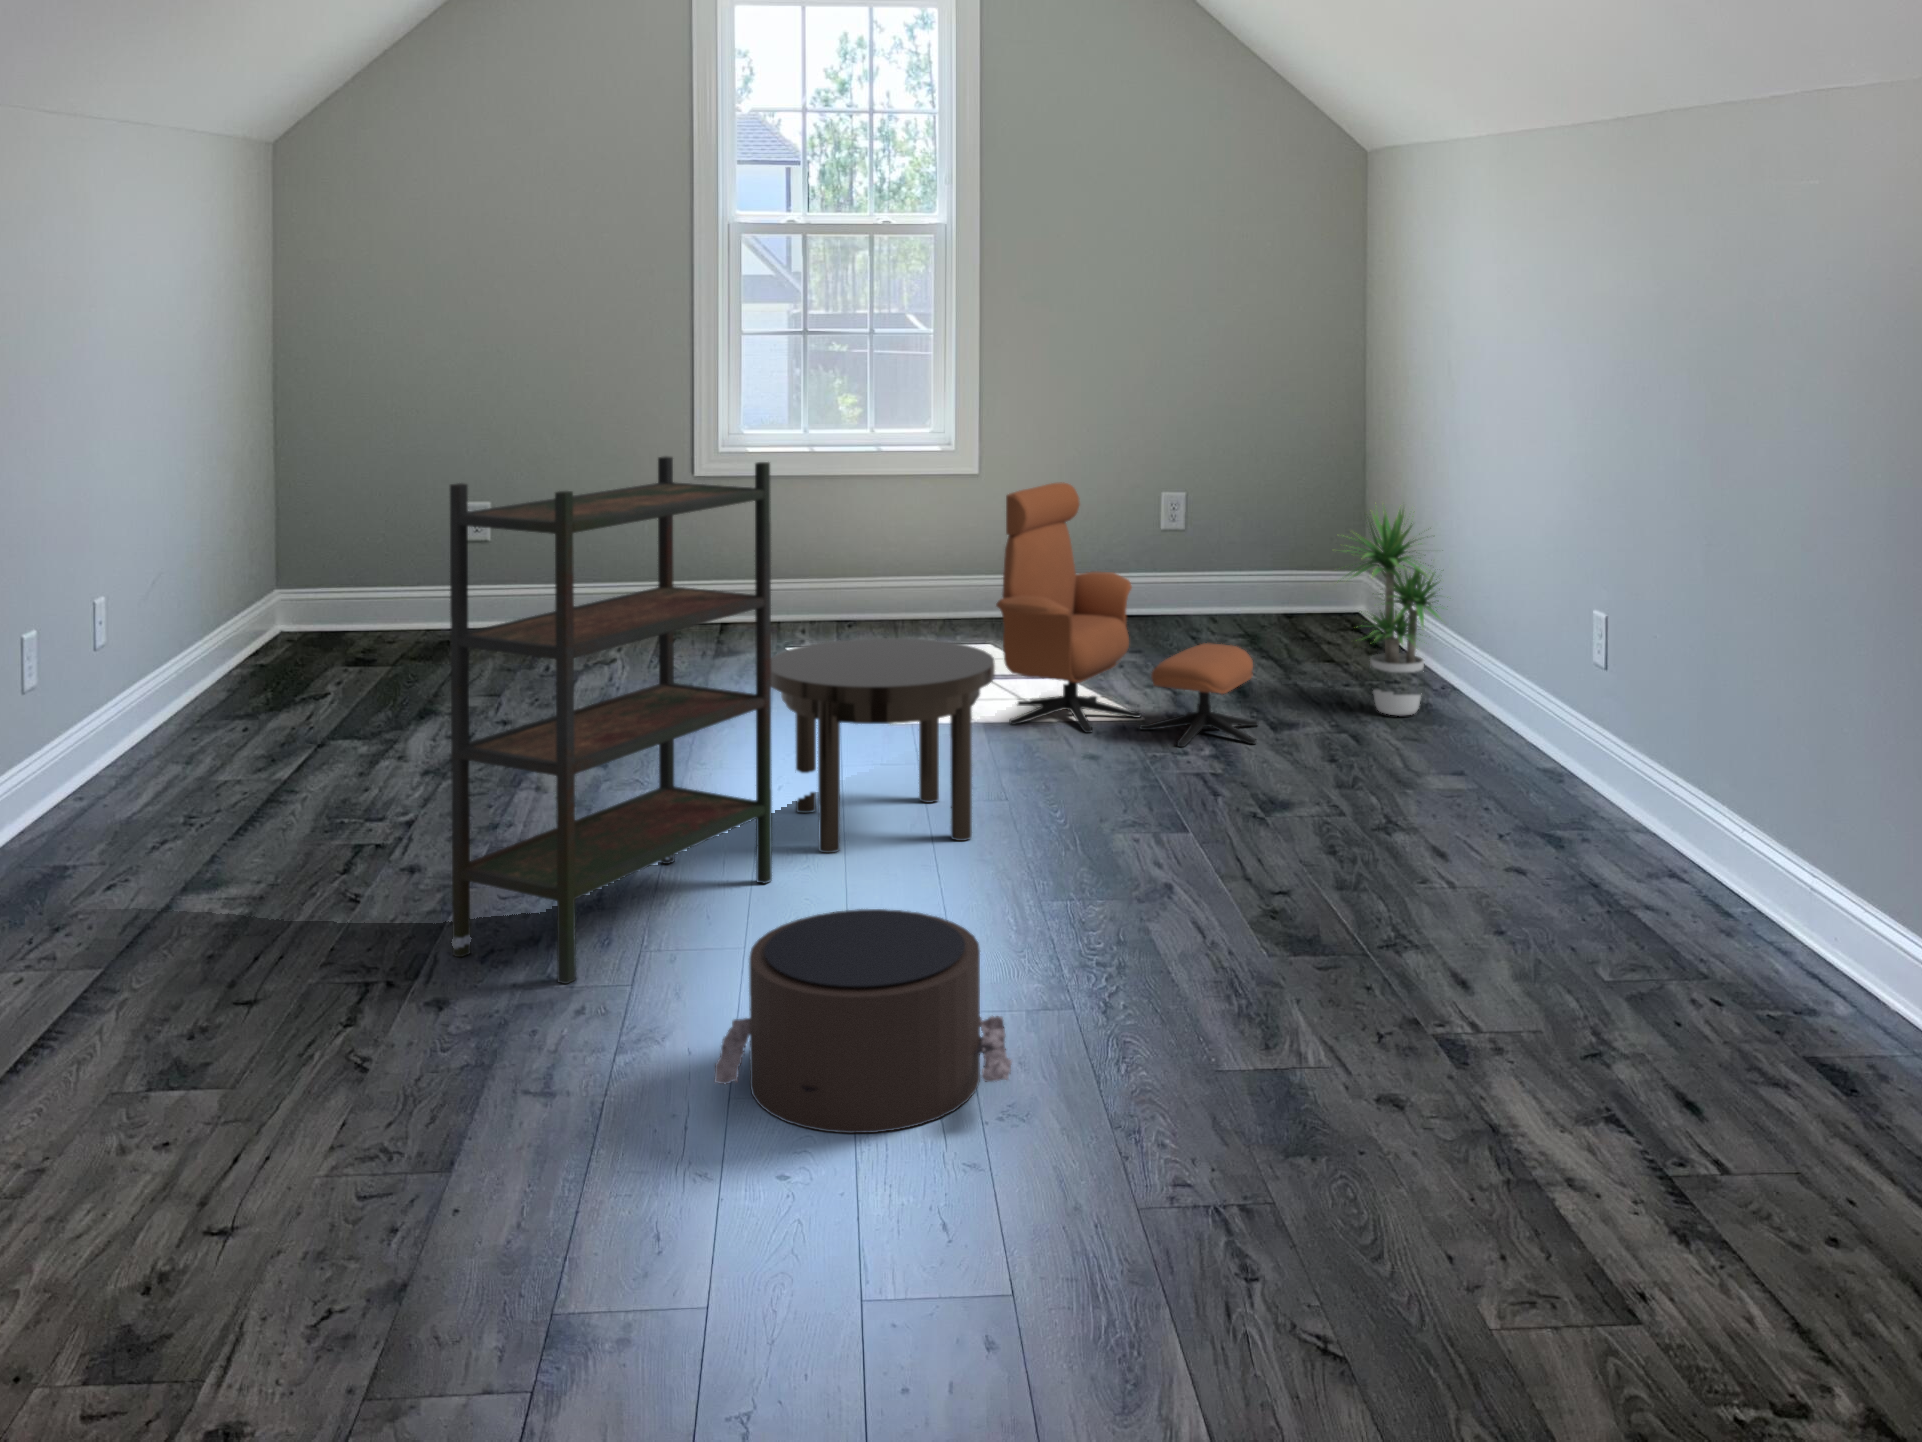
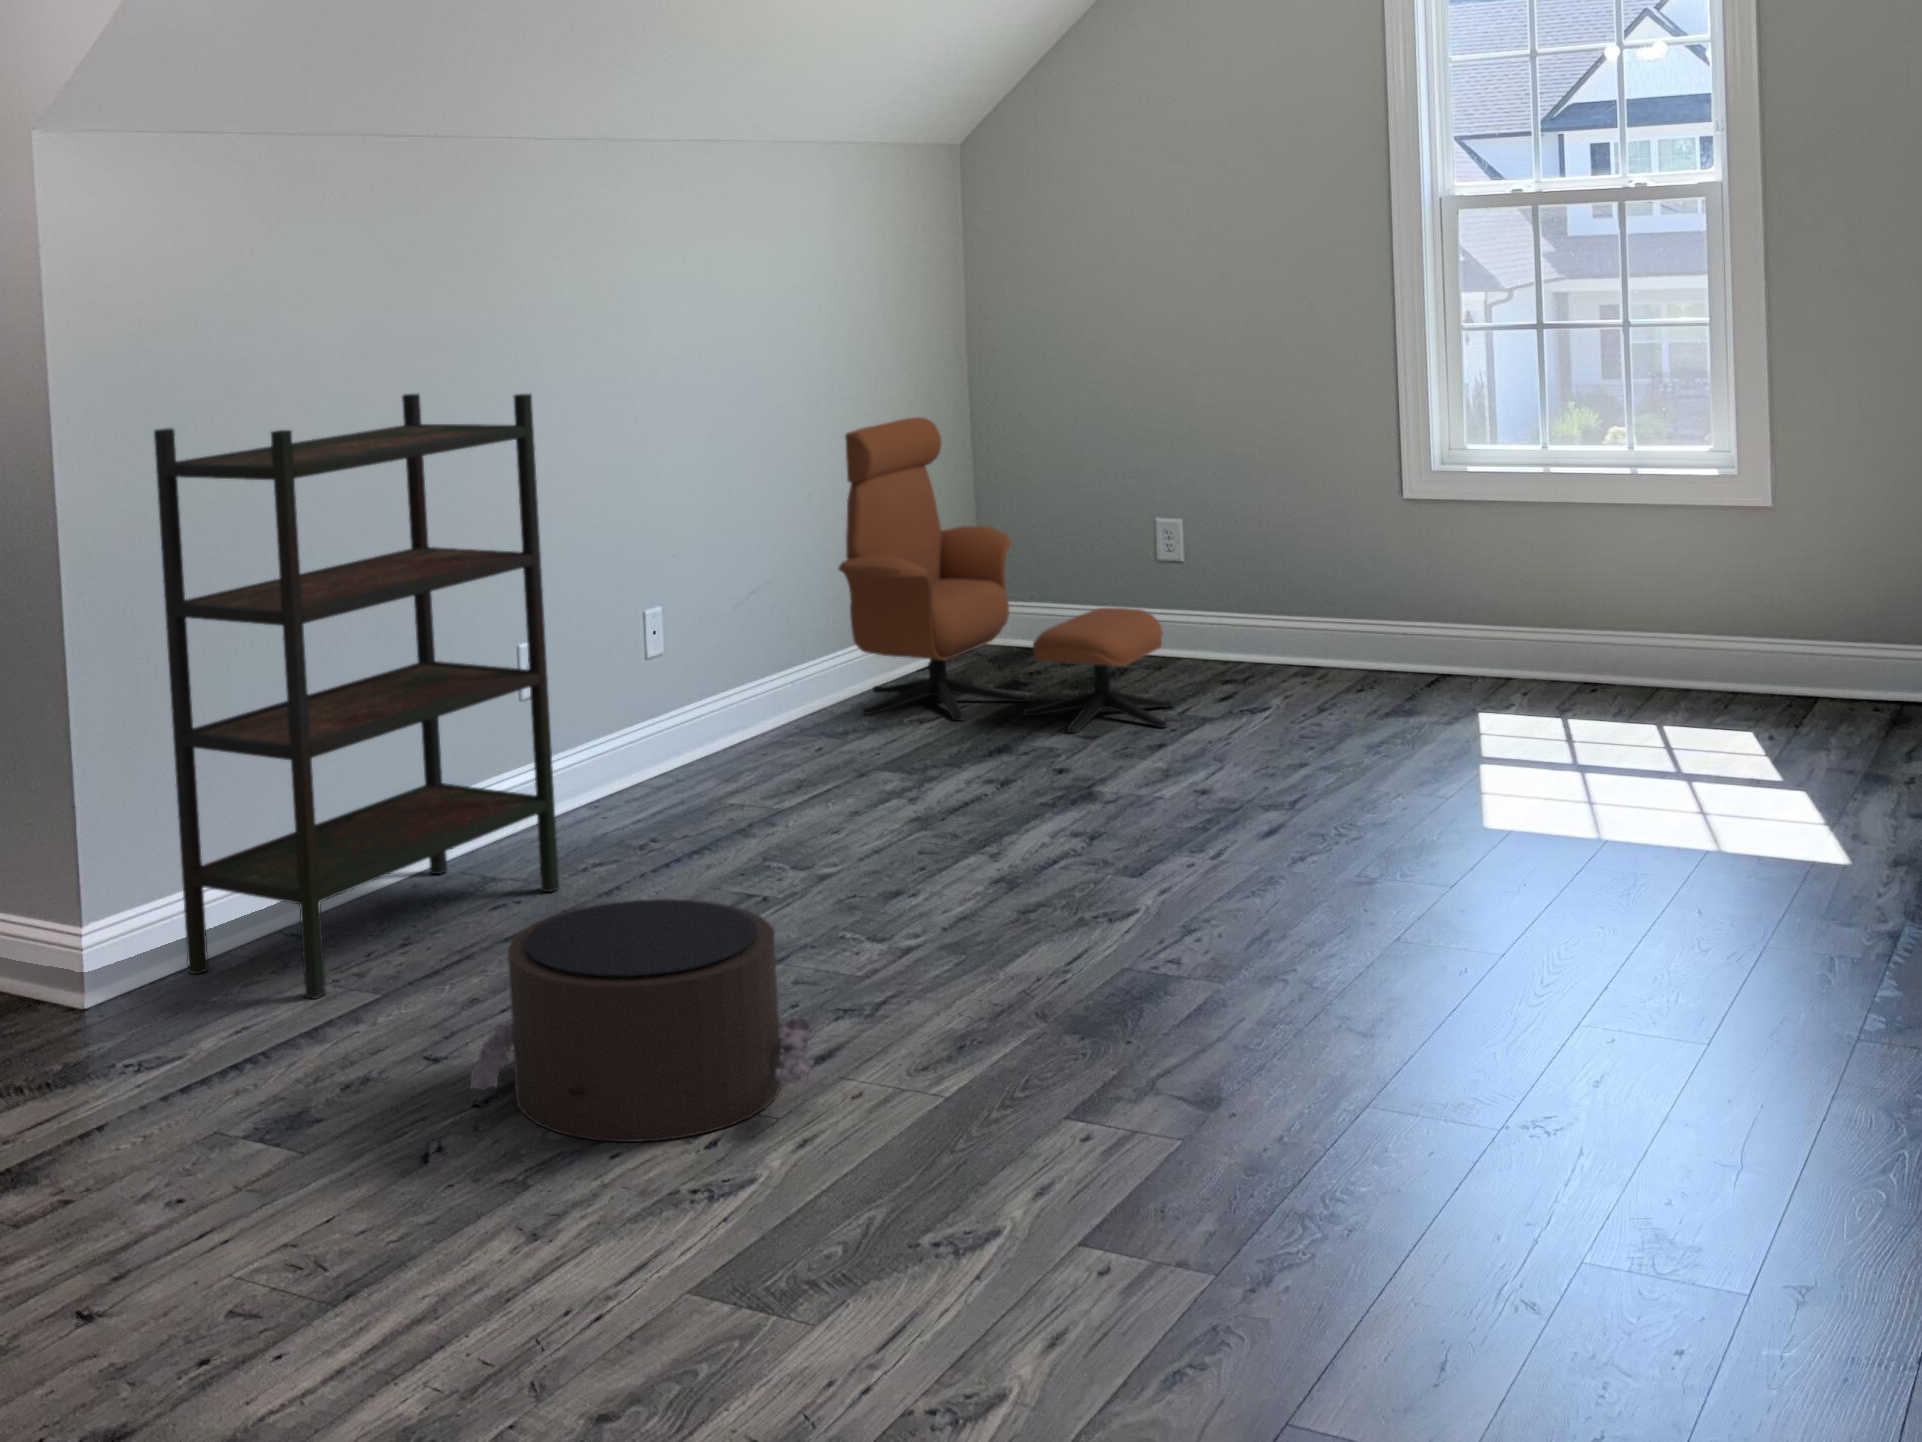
potted plant: present [1349,509,1444,715] -> none [1258,422,1441,690]
side table: present [771,638,995,853] -> none [548,607,822,859]

